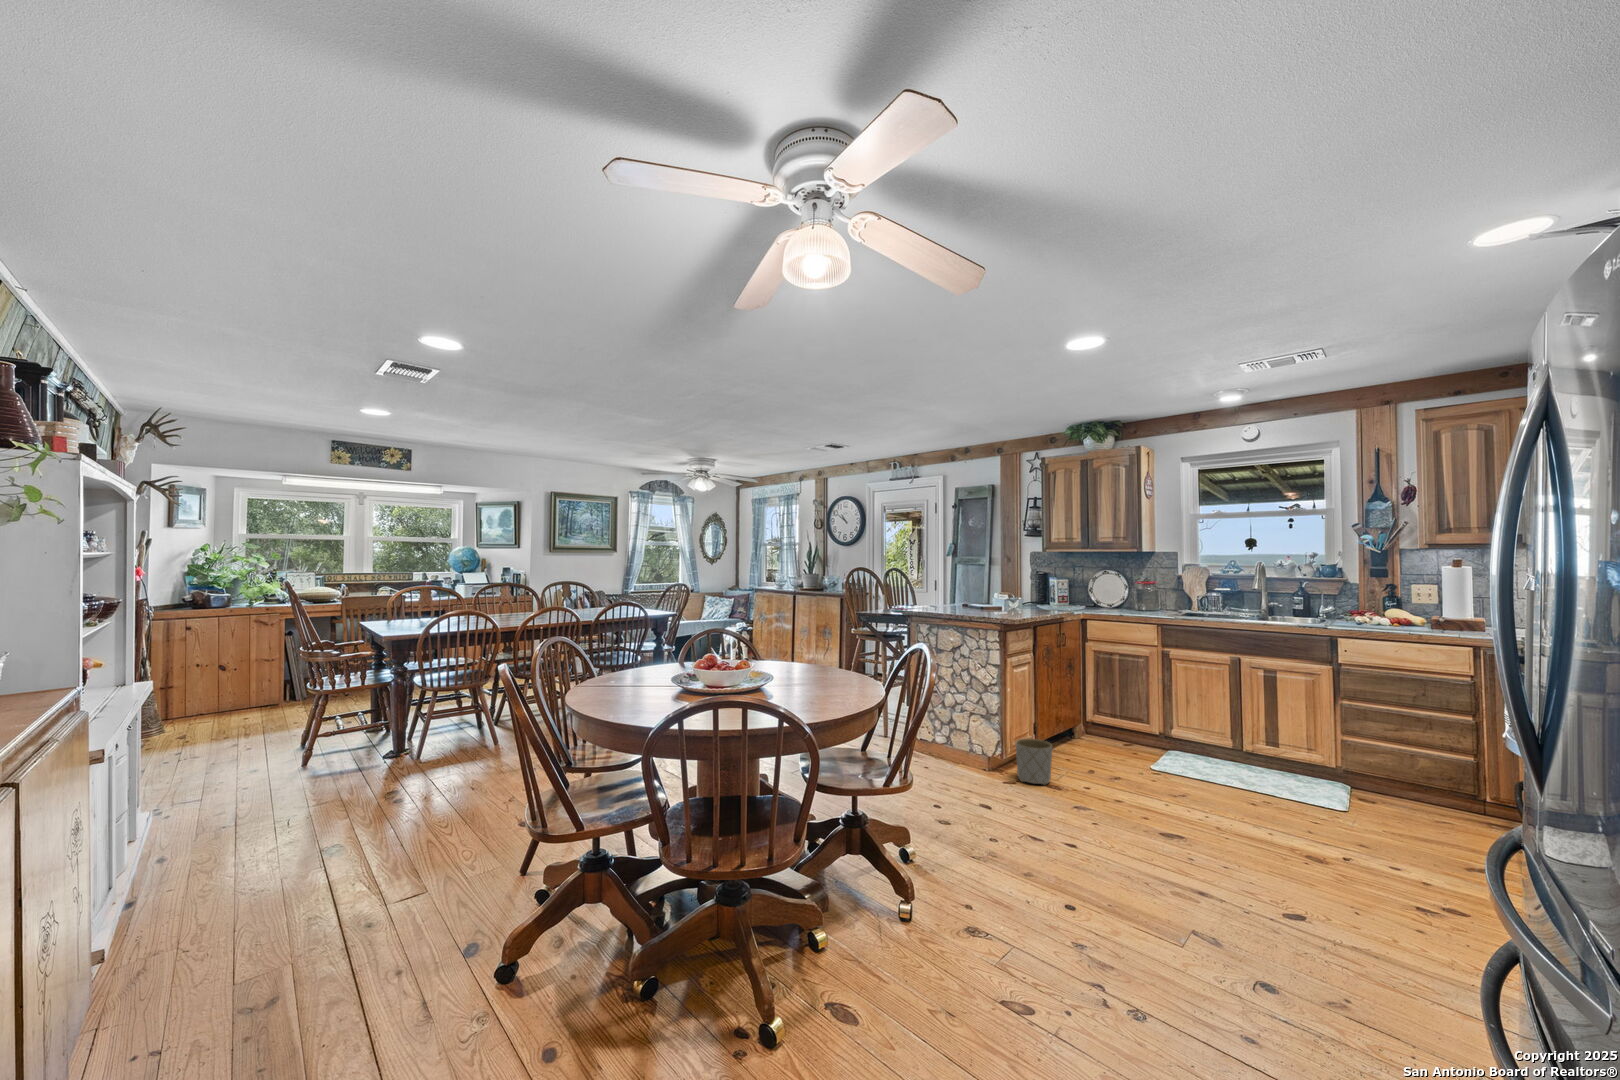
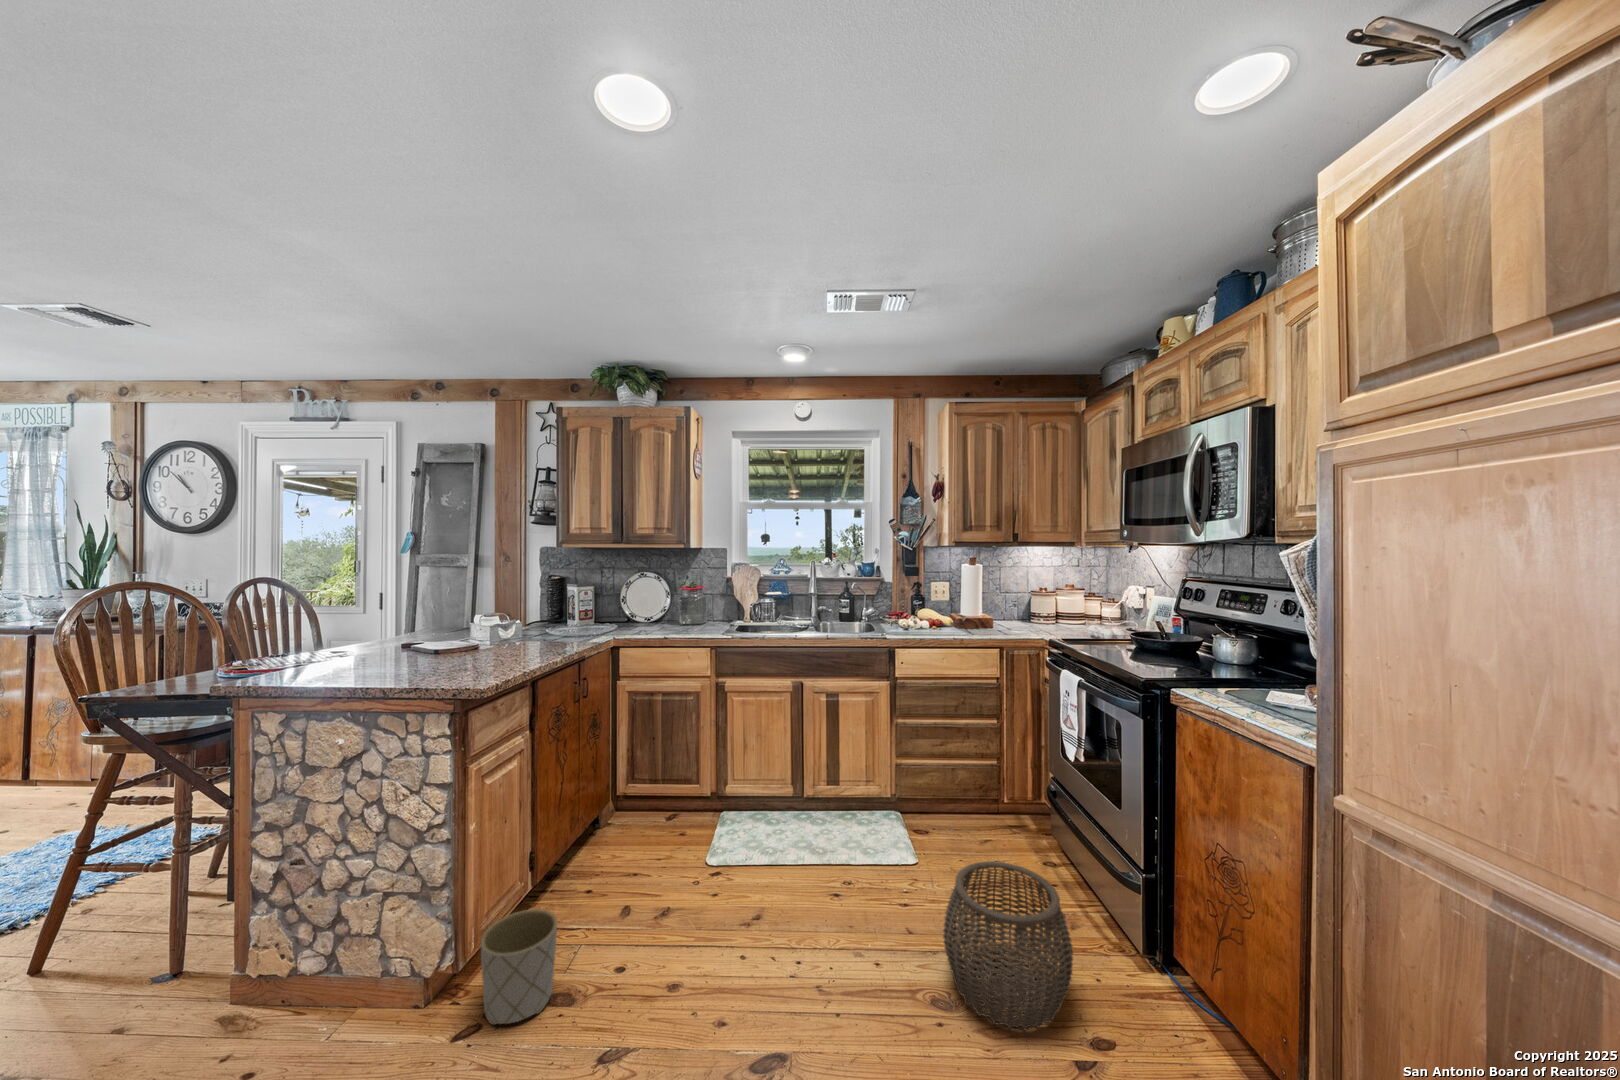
woven basket: none [1313,775,1430,877] -> present [943,861,1073,1031]

